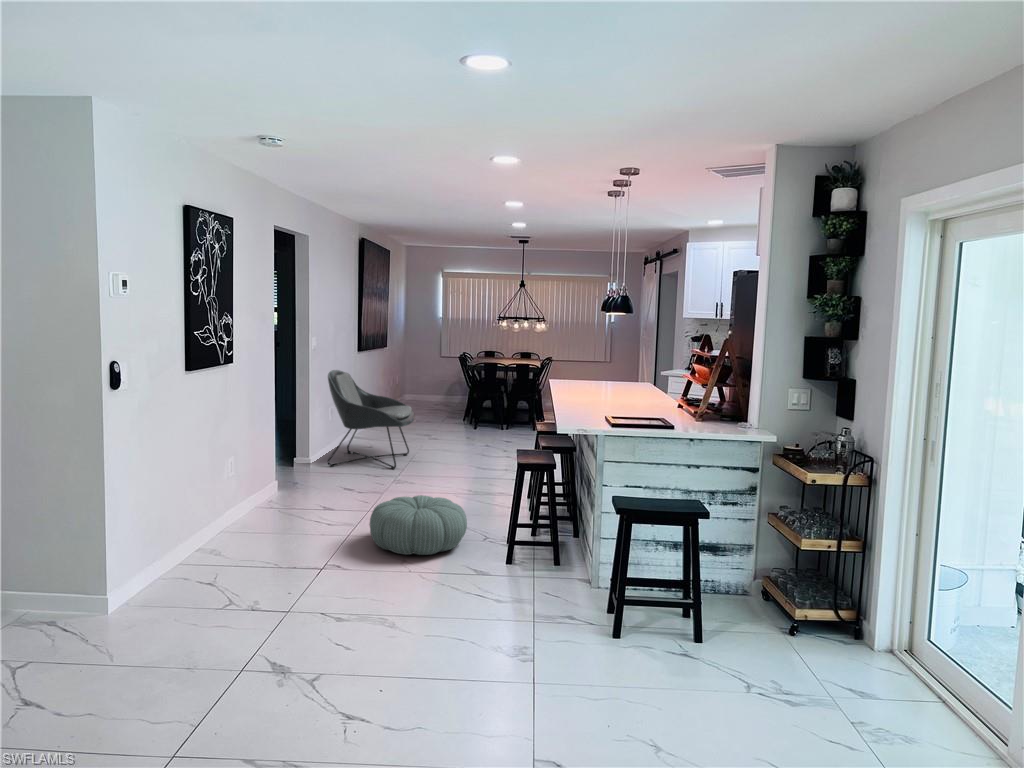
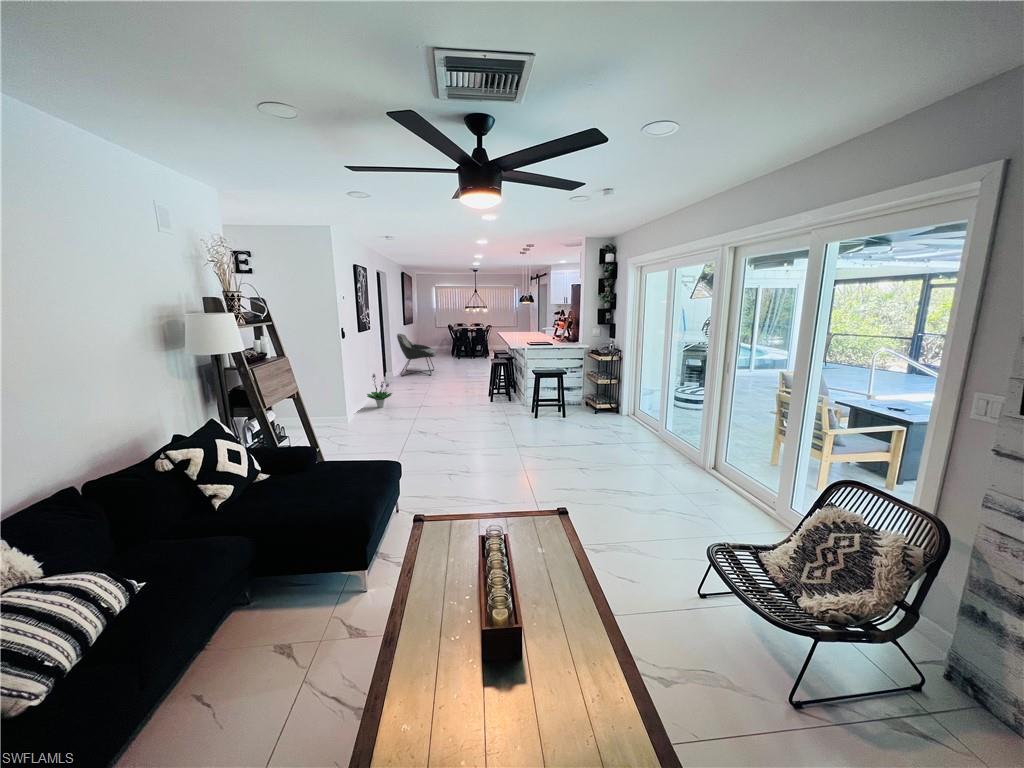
potted plant: none [193,471,264,558] -> present [367,374,392,408]
pouf: present [370,495,467,555] -> none [434,380,473,402]

